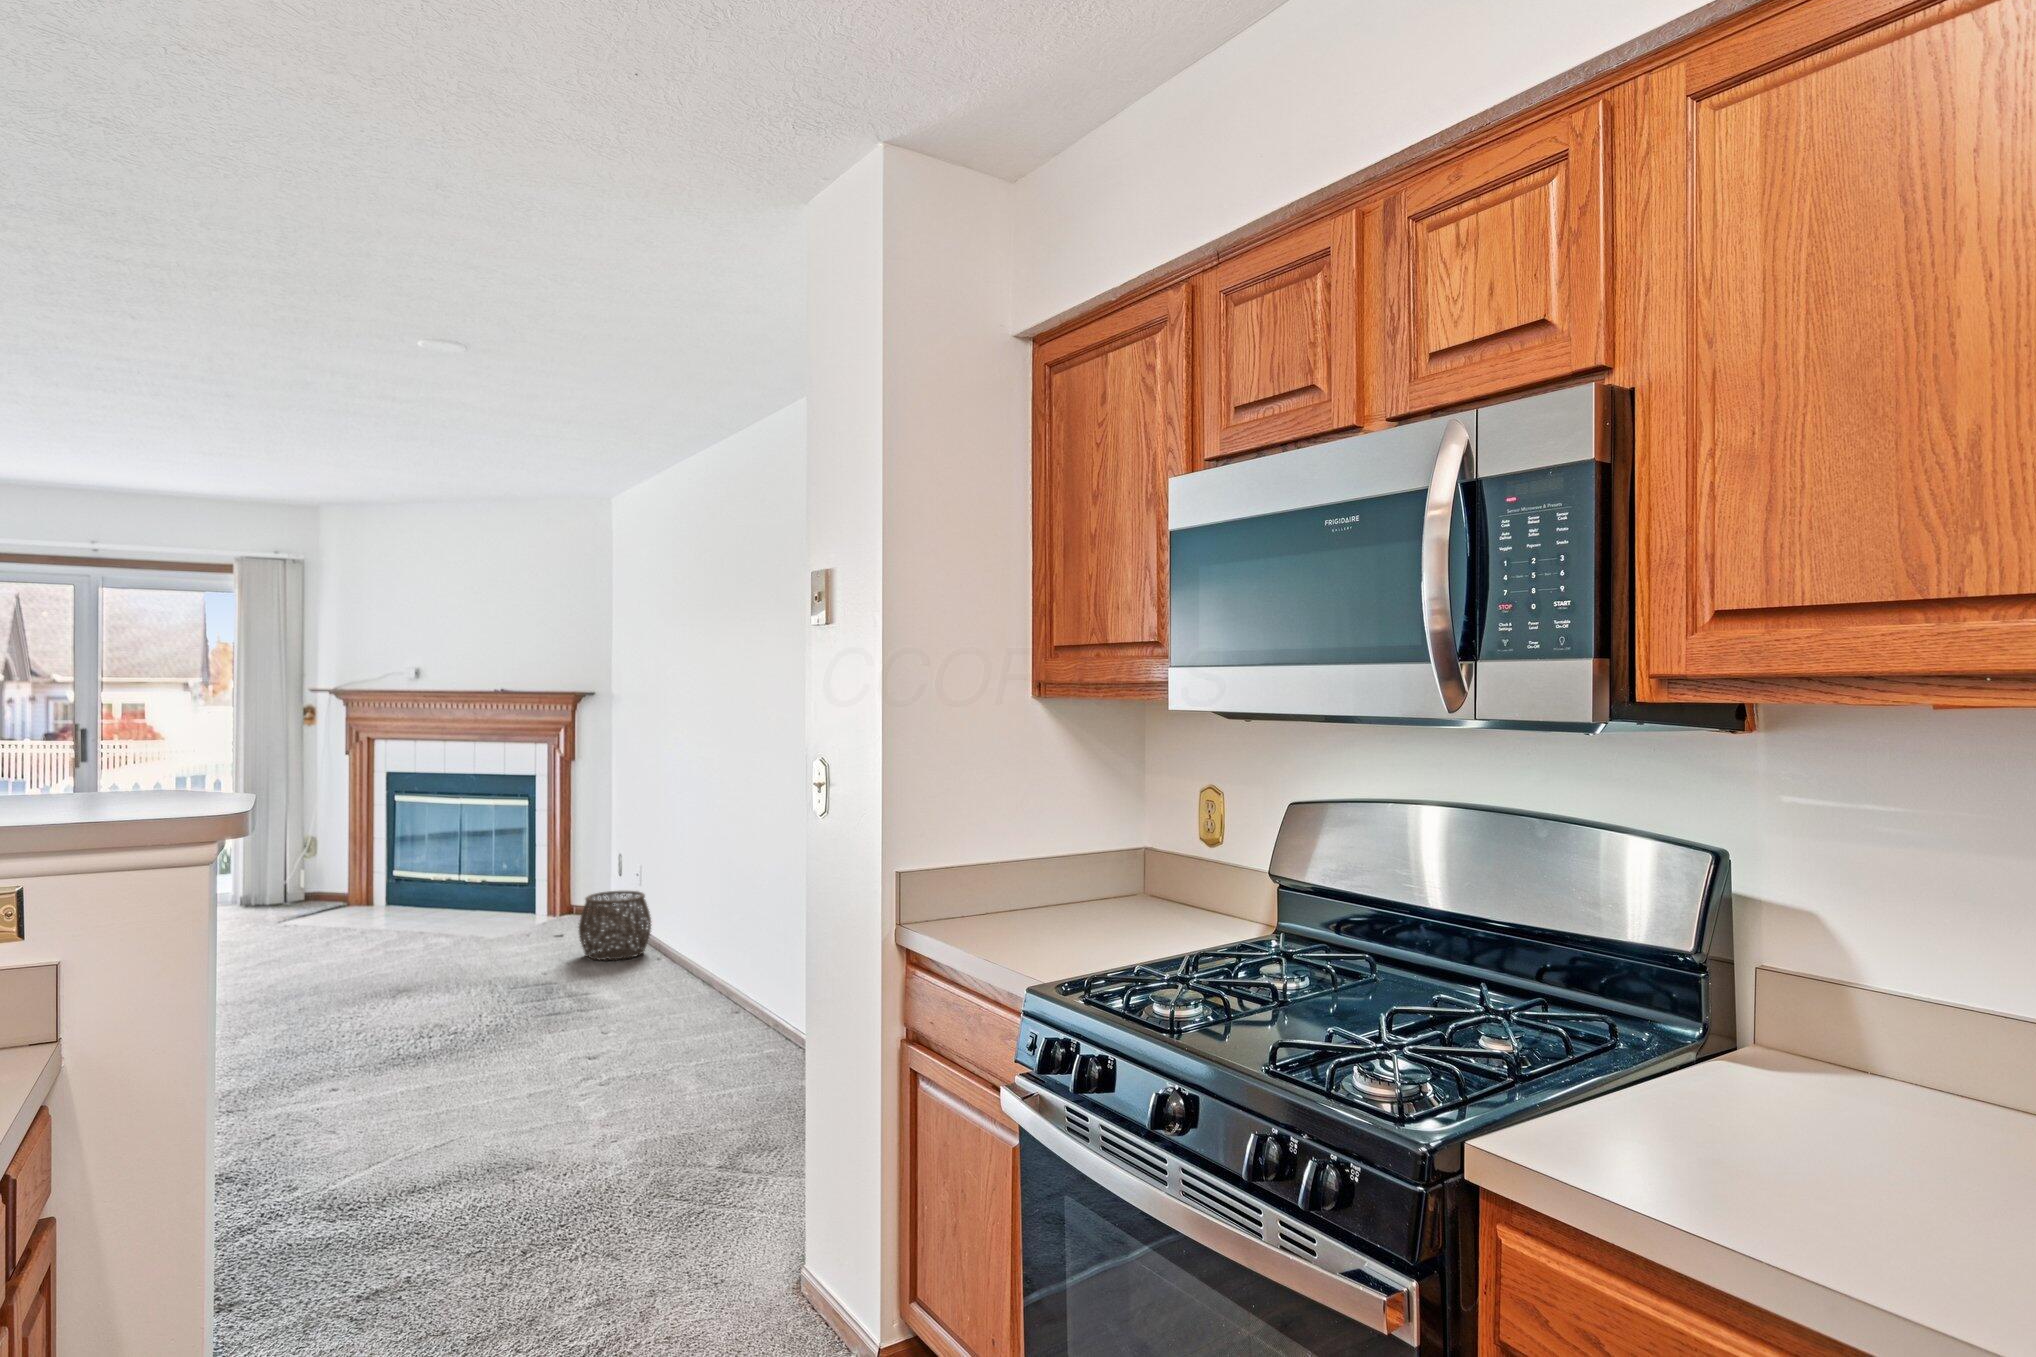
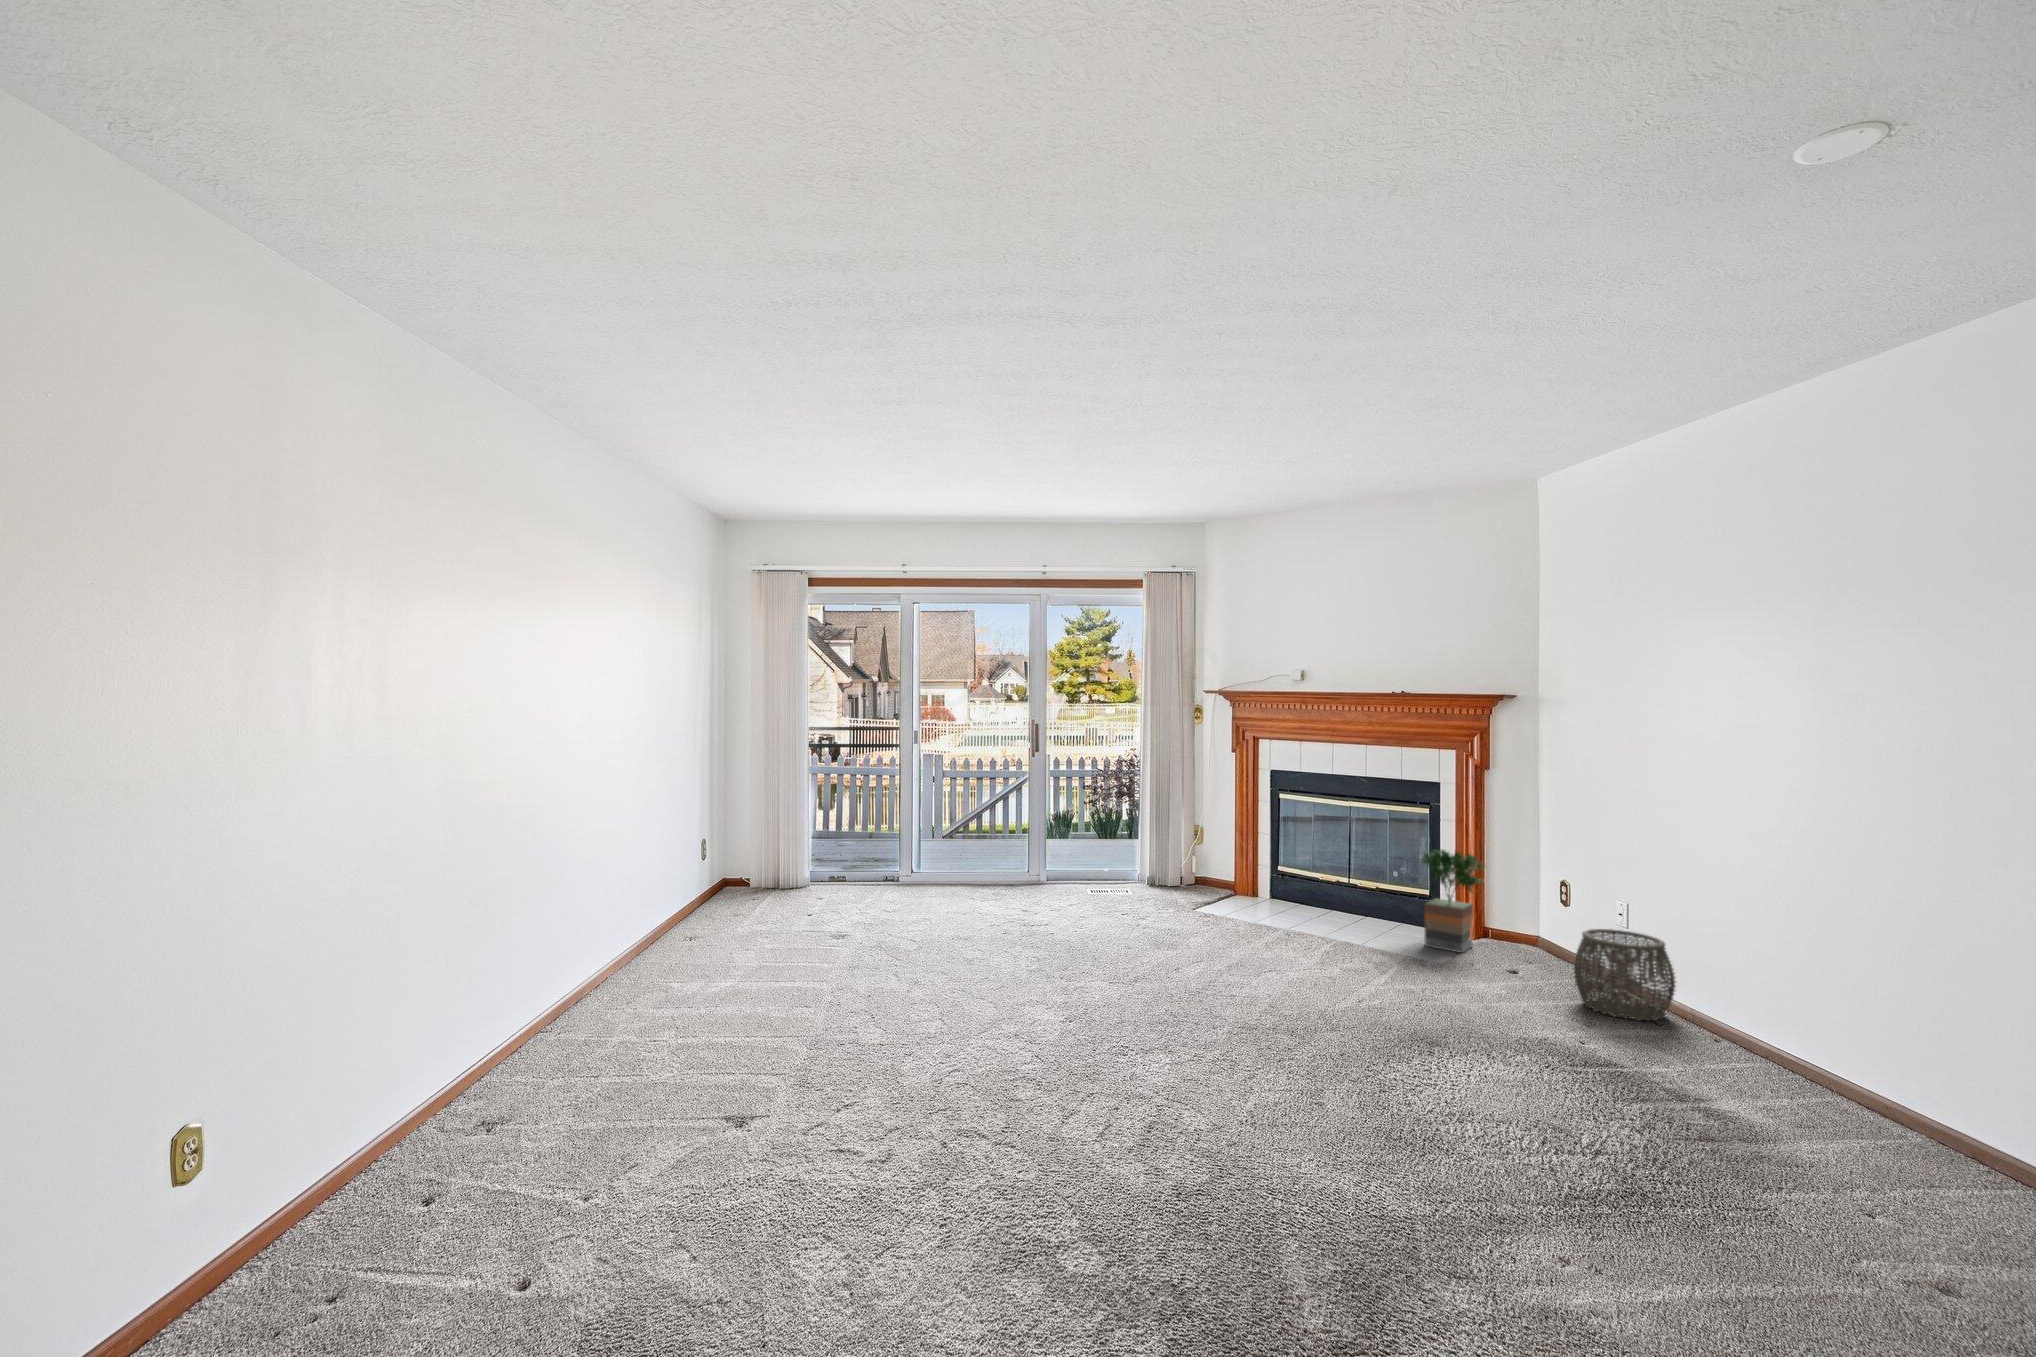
potted tree: none [501,837,563,930] -> present [1421,849,1484,953]

